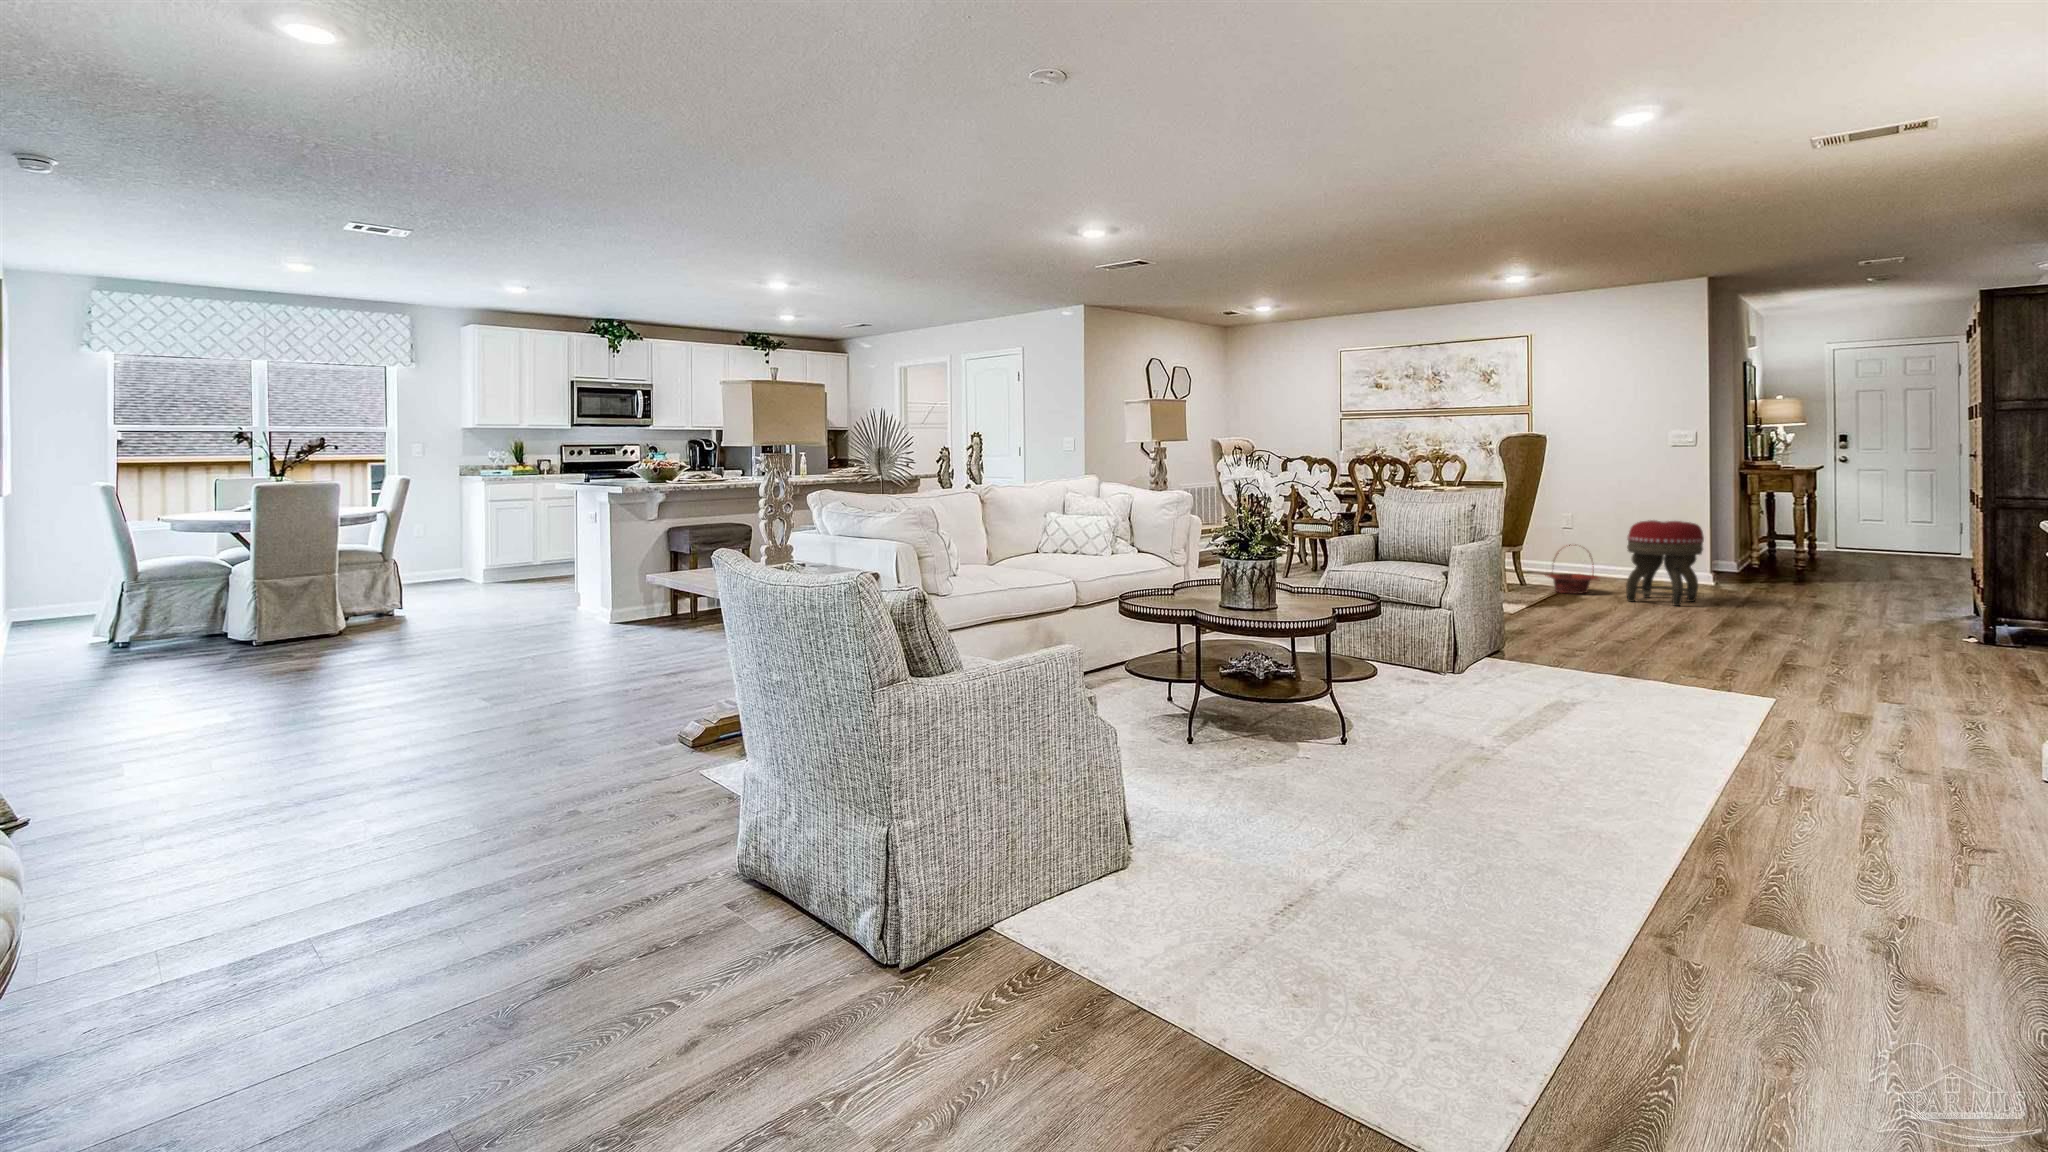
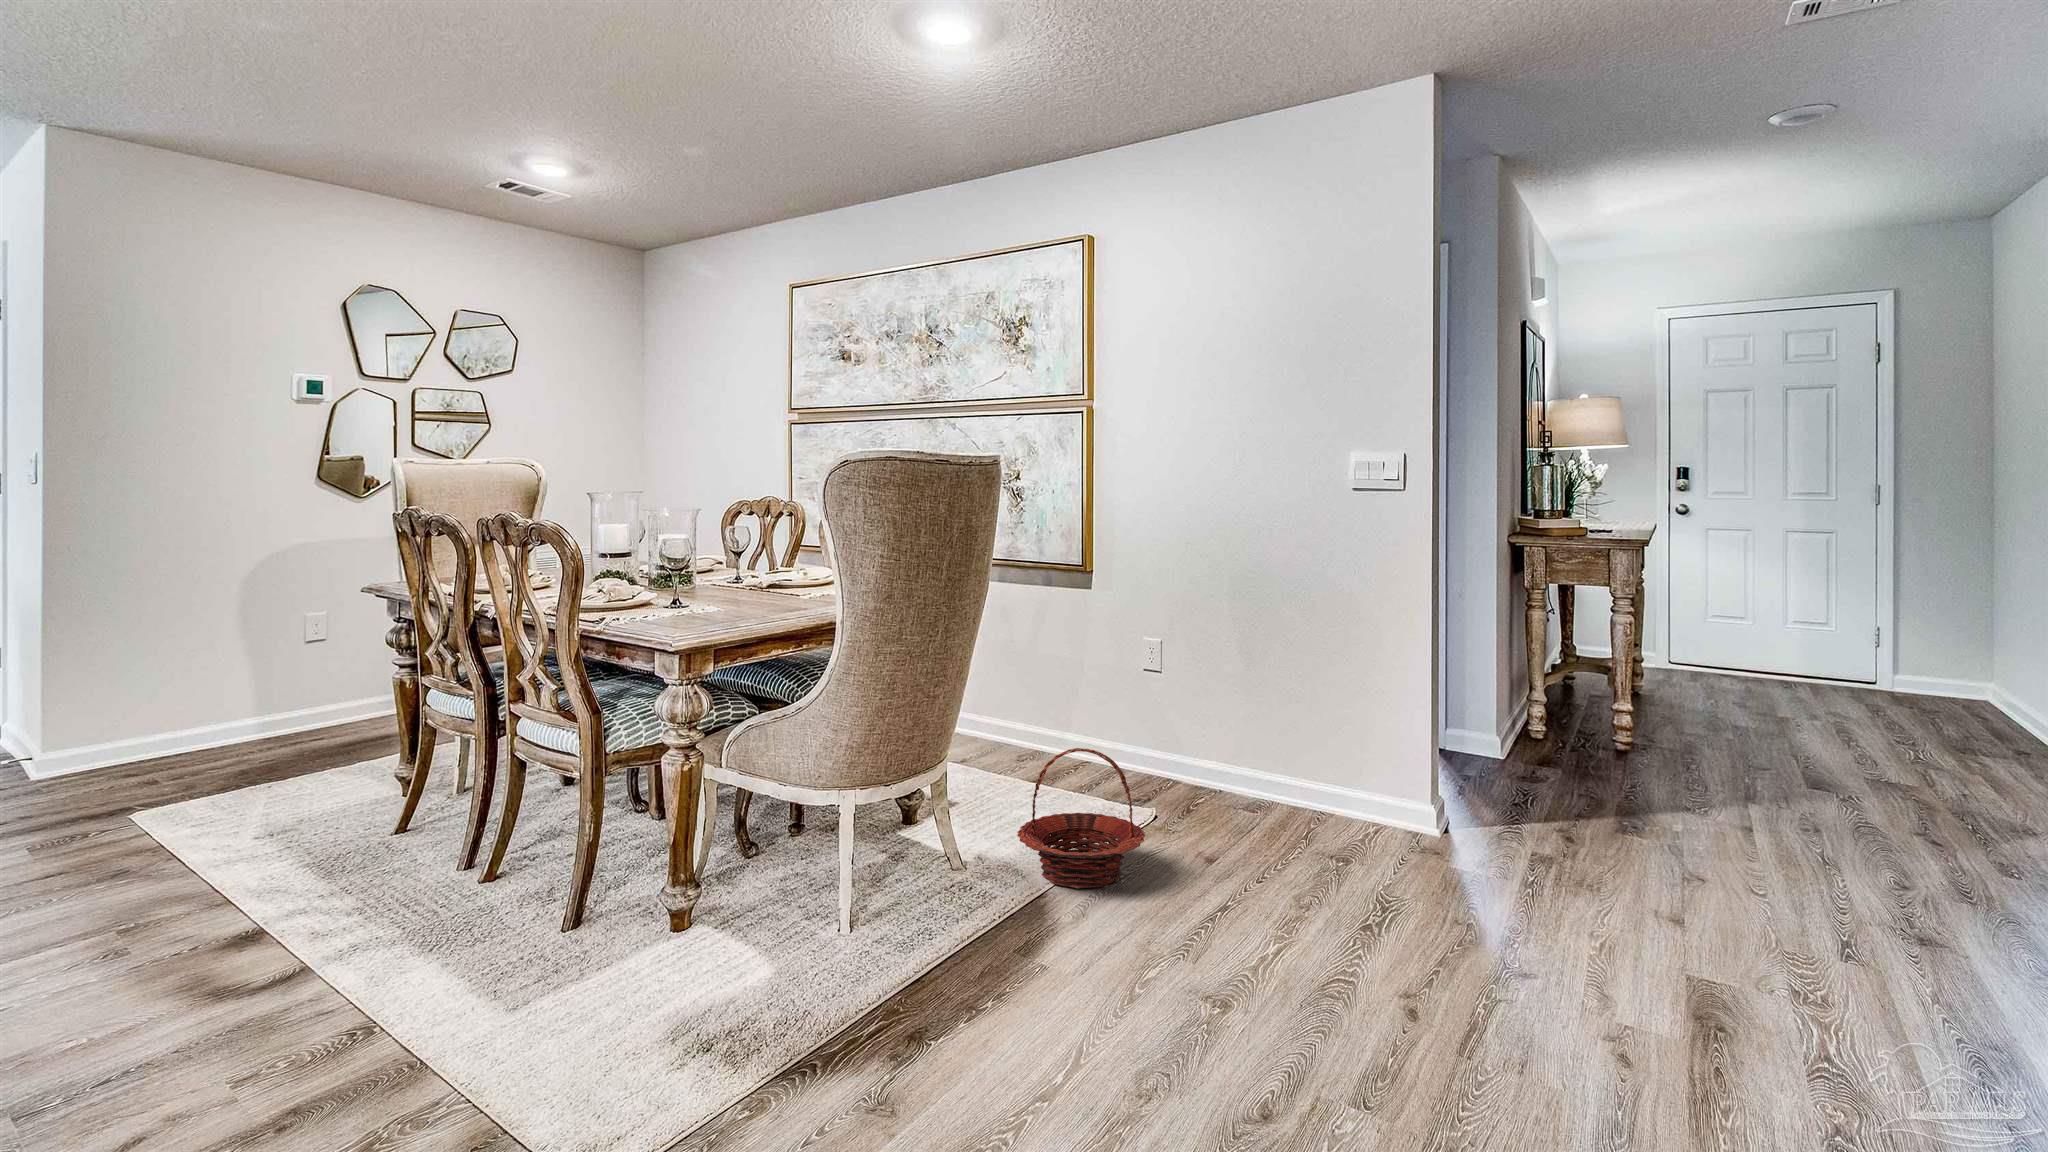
footstool: present [1626,520,1704,606] -> none [1172,705,1377,997]

